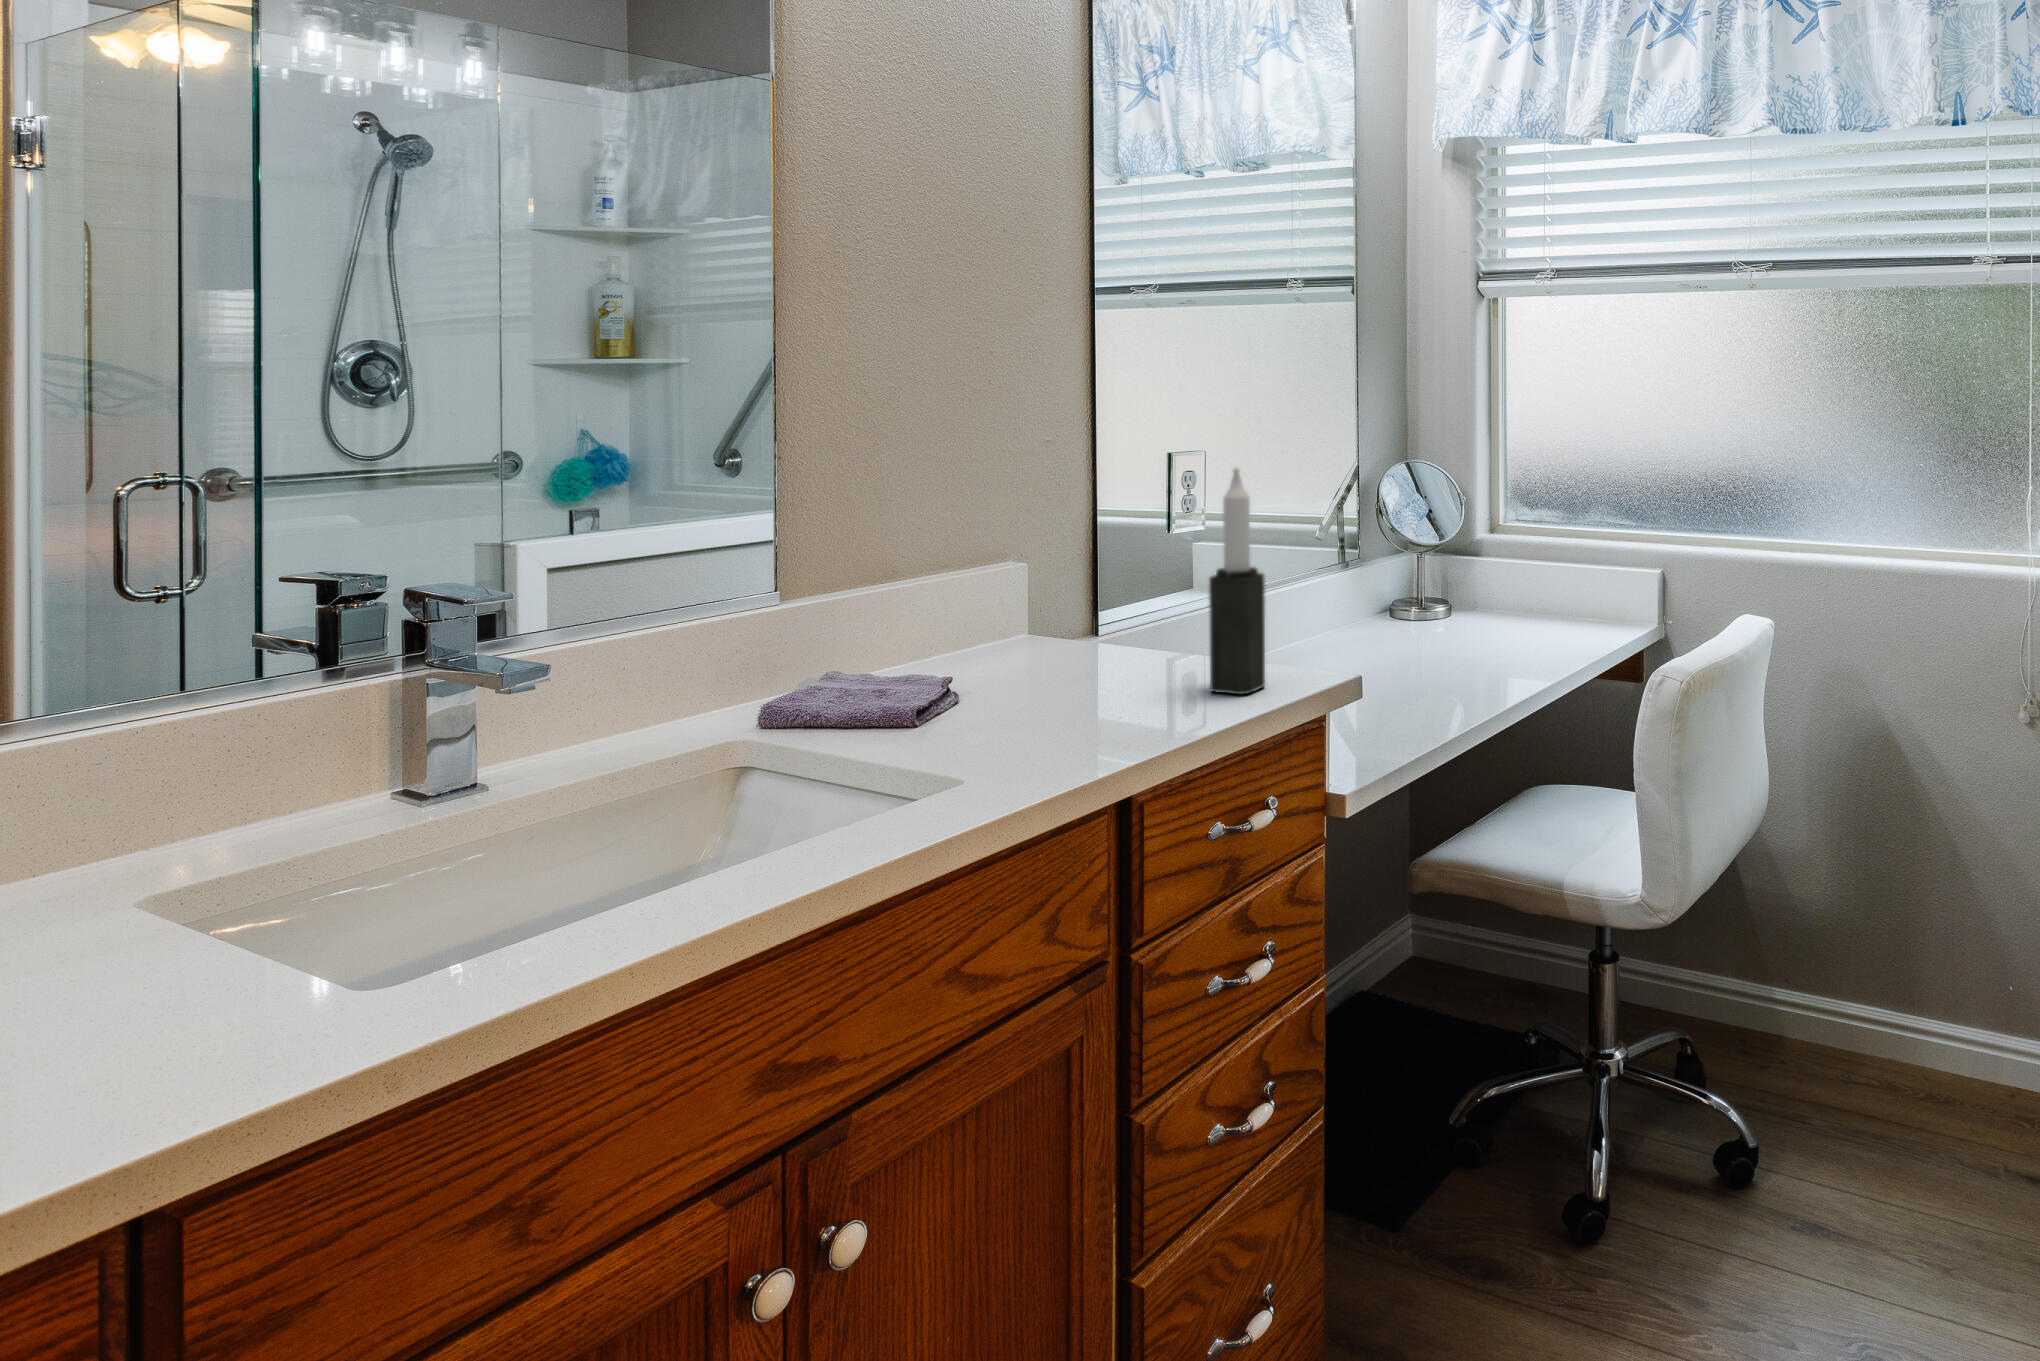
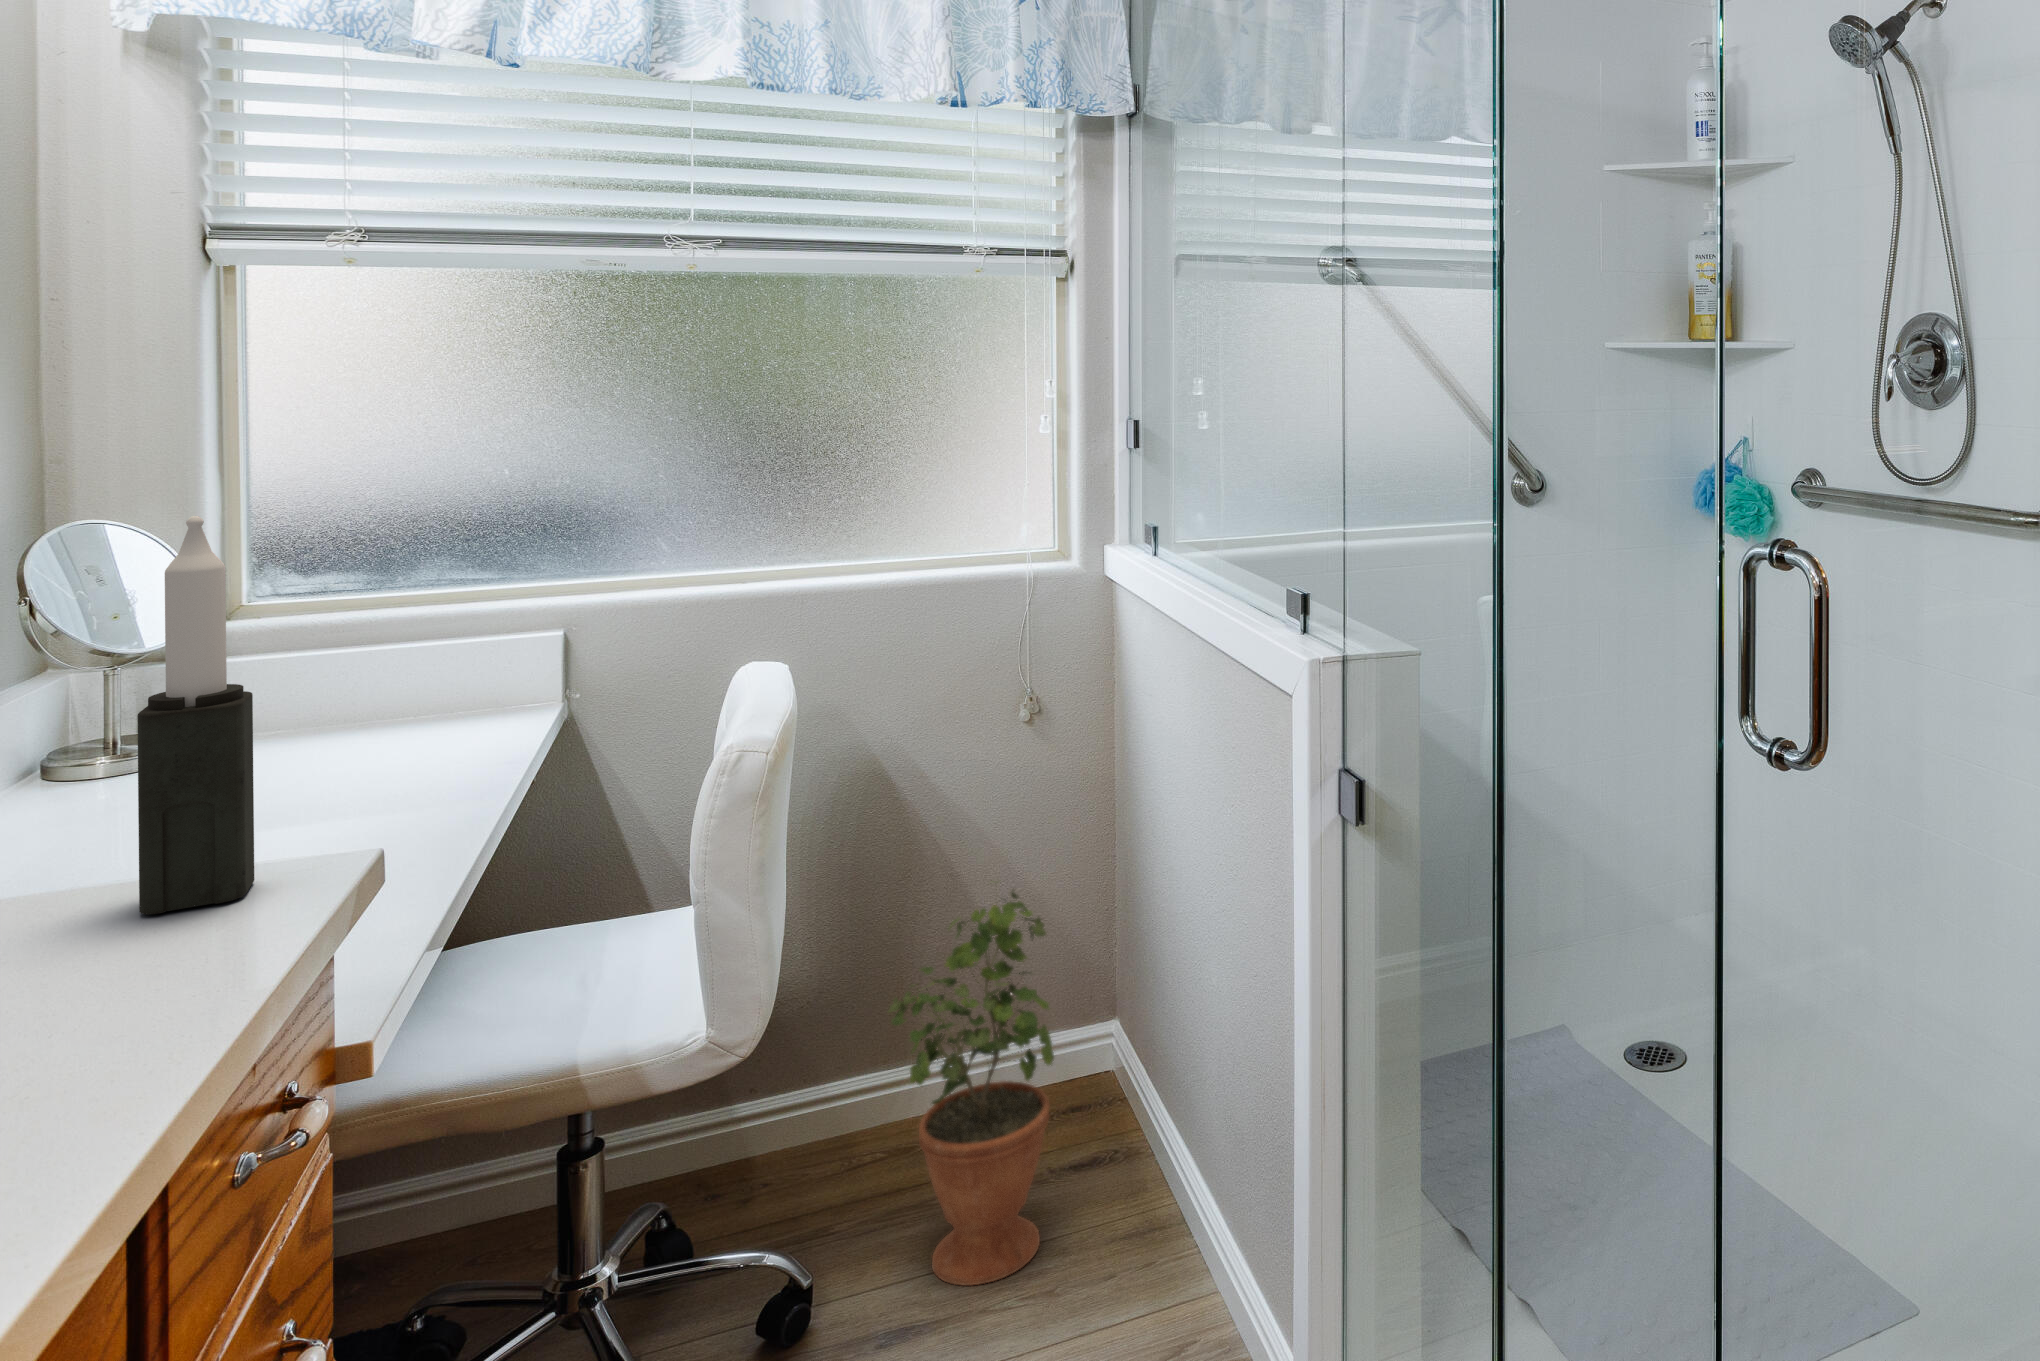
potted plant: none [1826,858,1977,1229] -> present [889,891,1054,1286]

